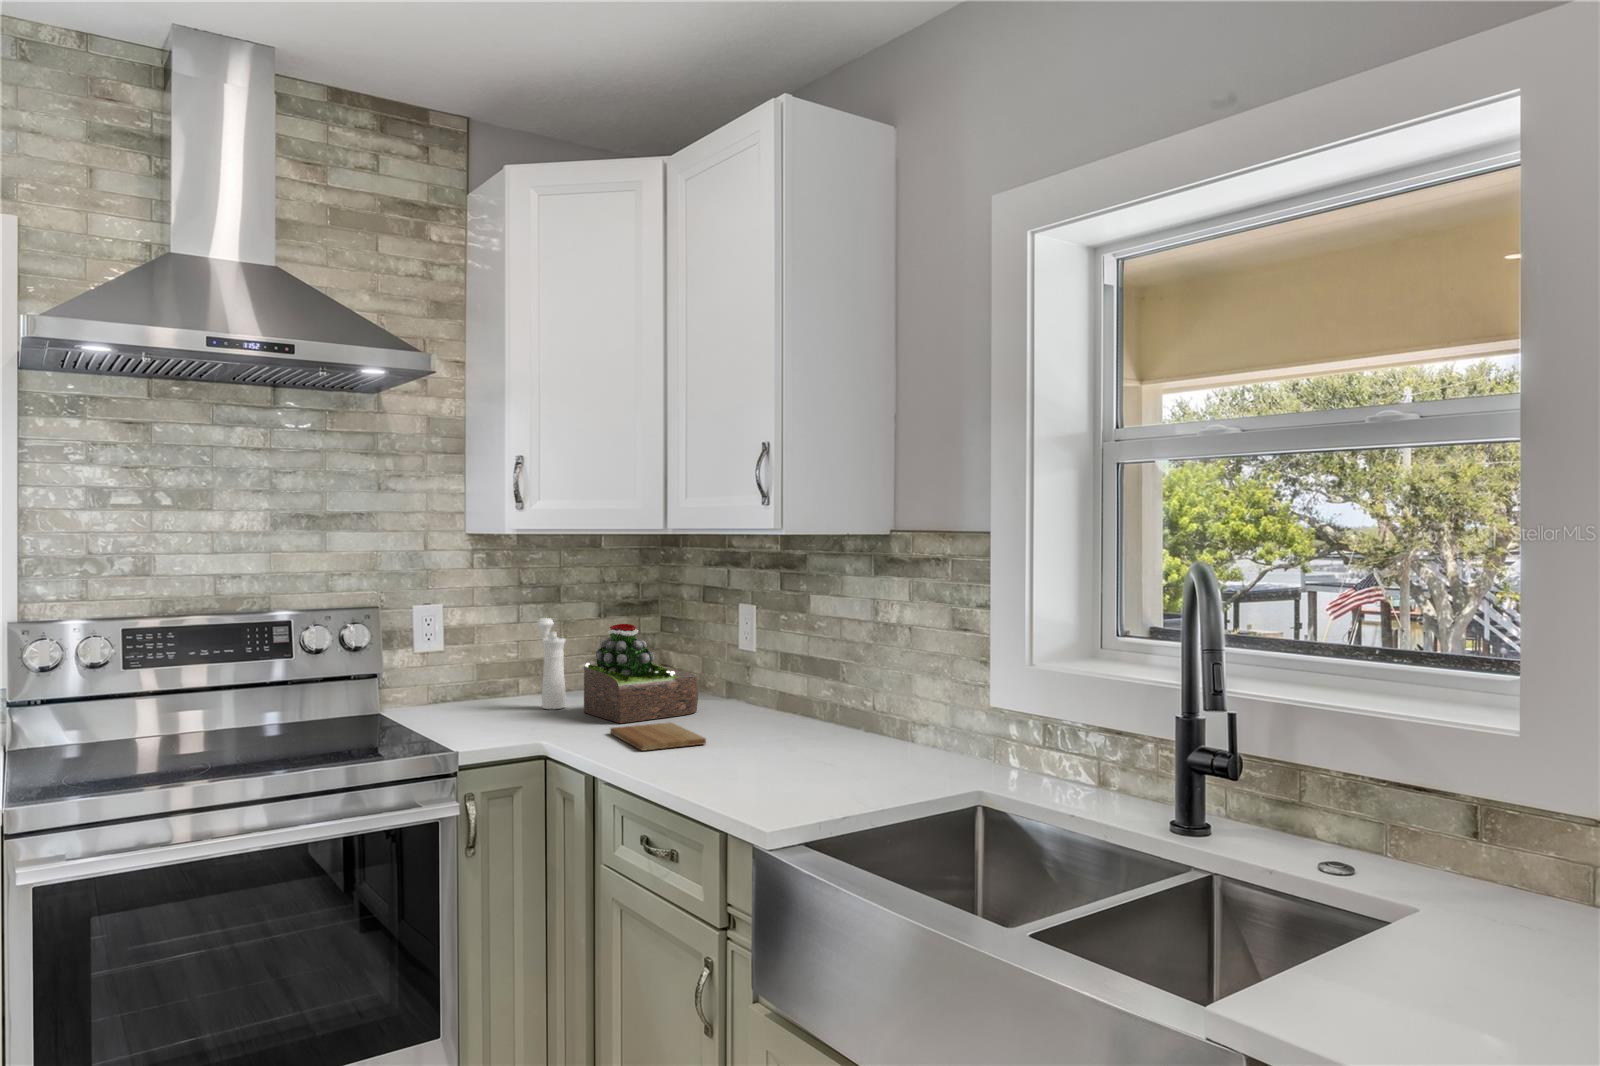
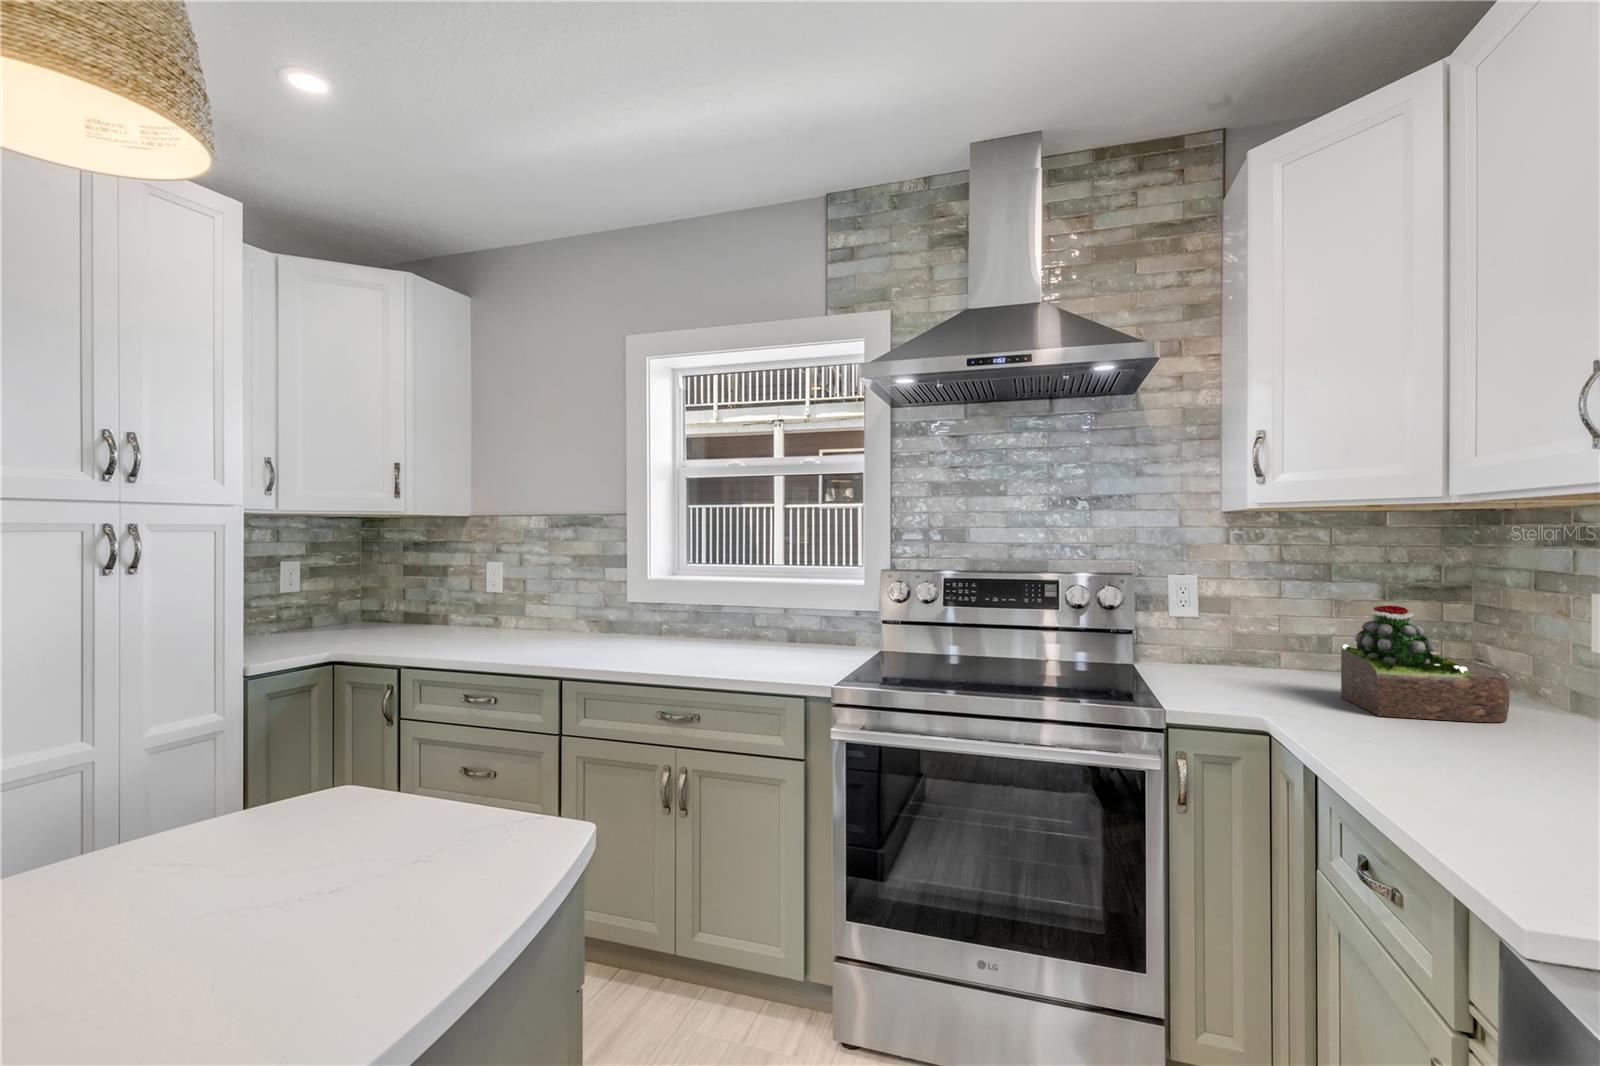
pepper mill: present [537,618,566,709] -> none [1294,595,1323,688]
cutting board: present [610,722,706,751] -> none [1356,719,1492,765]

